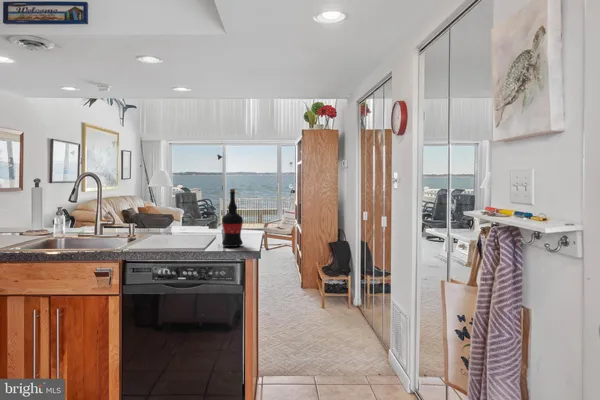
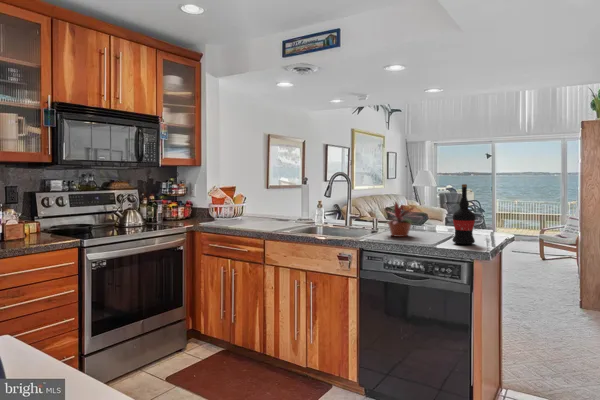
potted plant: none [142,205,186,244] -> present [386,202,413,237]

